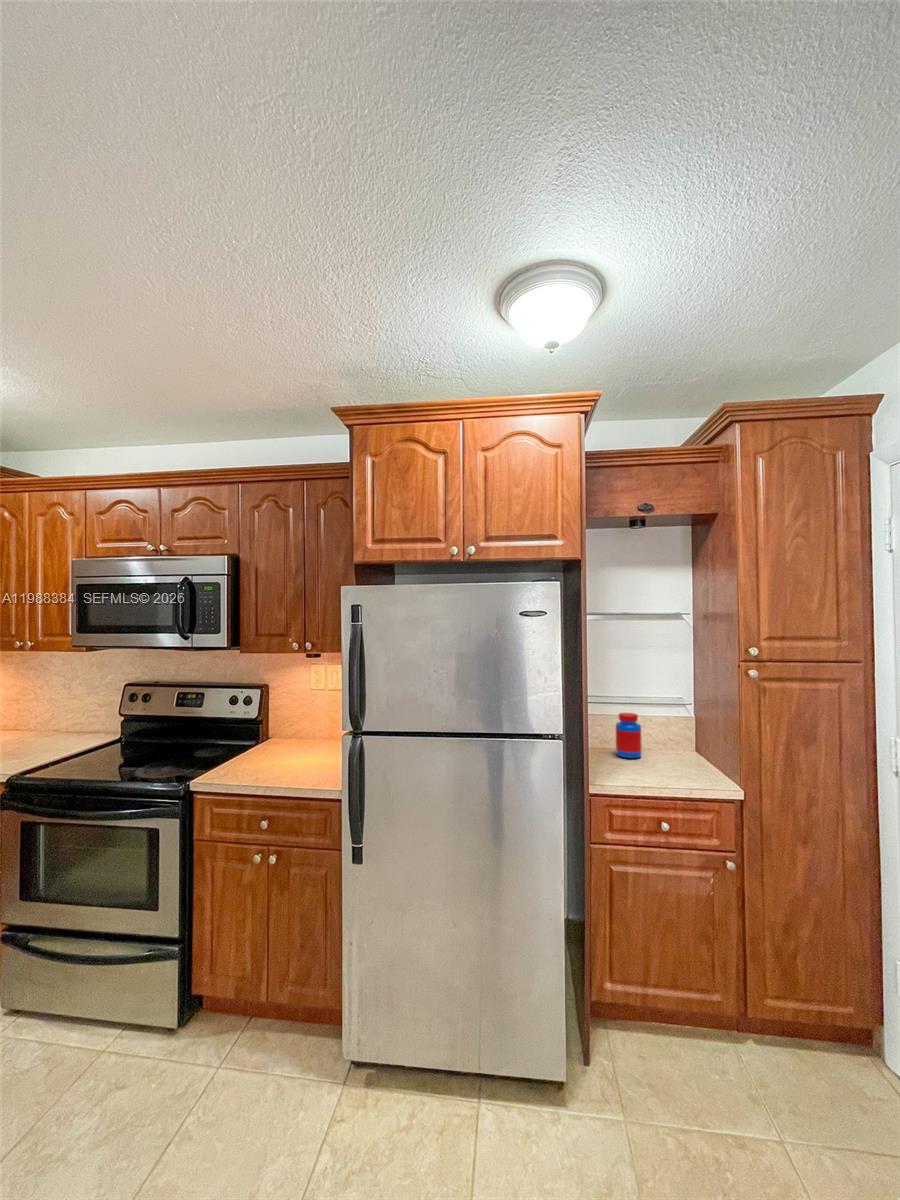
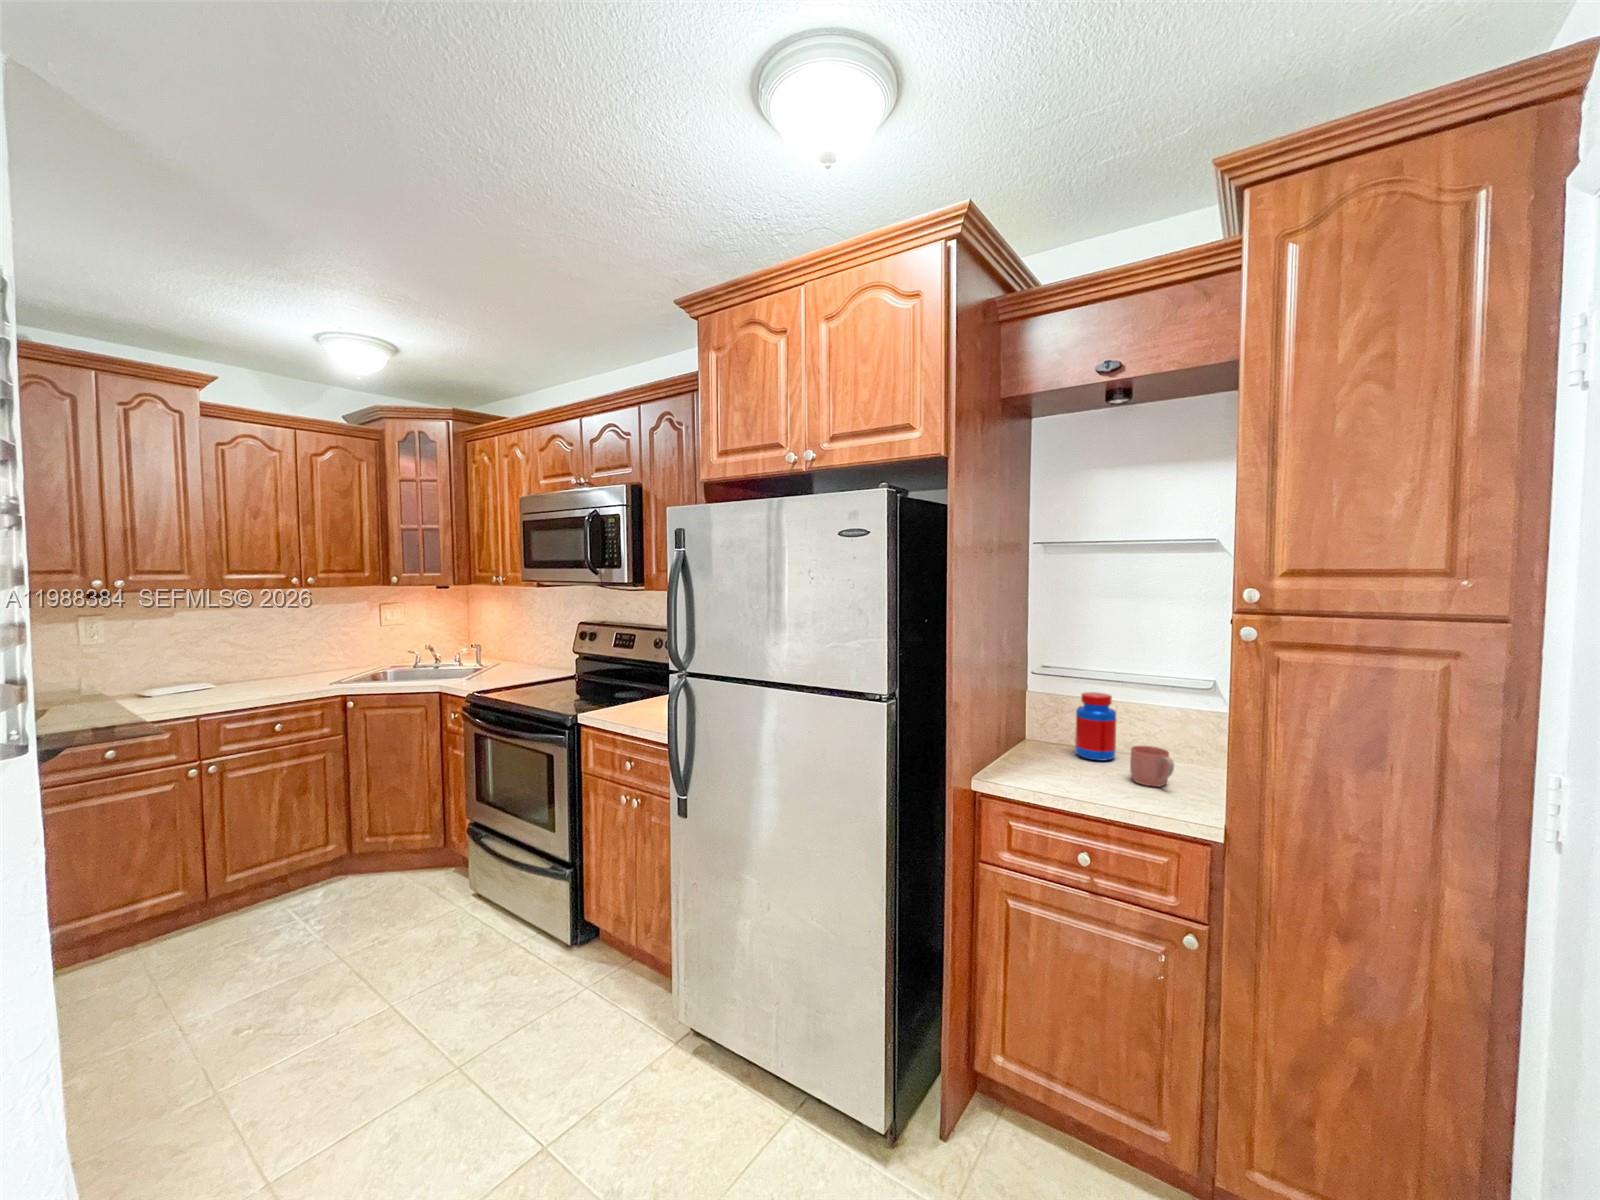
mug: none [665,745,695,771] -> present [1130,746,1174,786]

